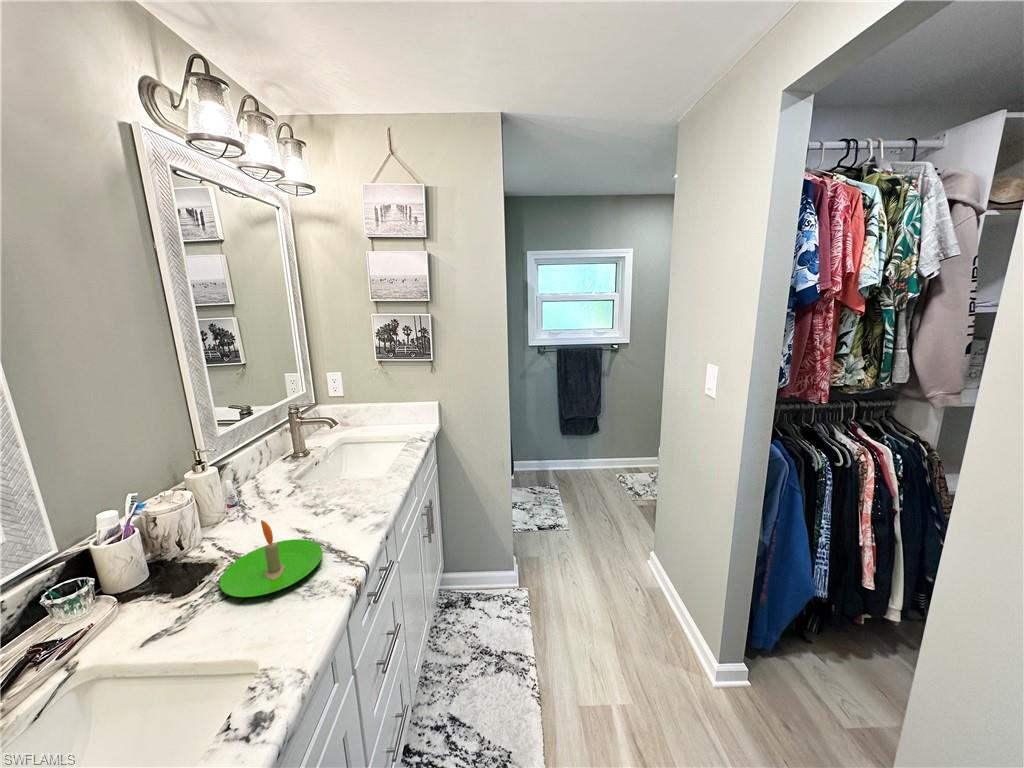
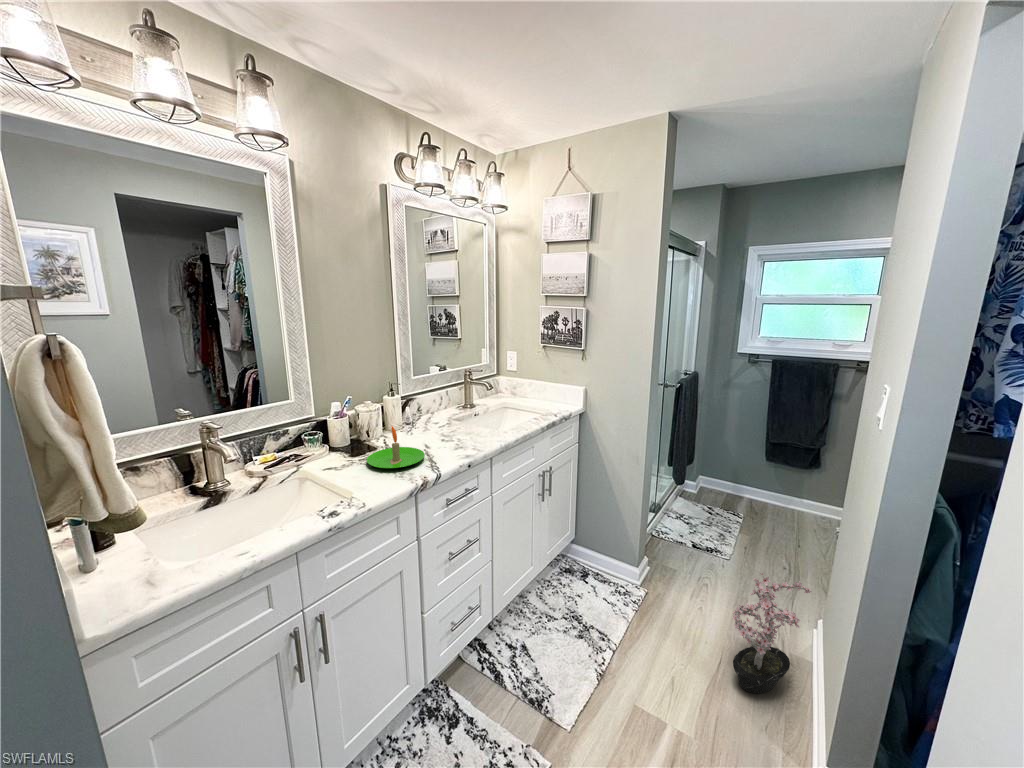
potted plant: none [607,524,676,634] -> present [733,573,811,693]

